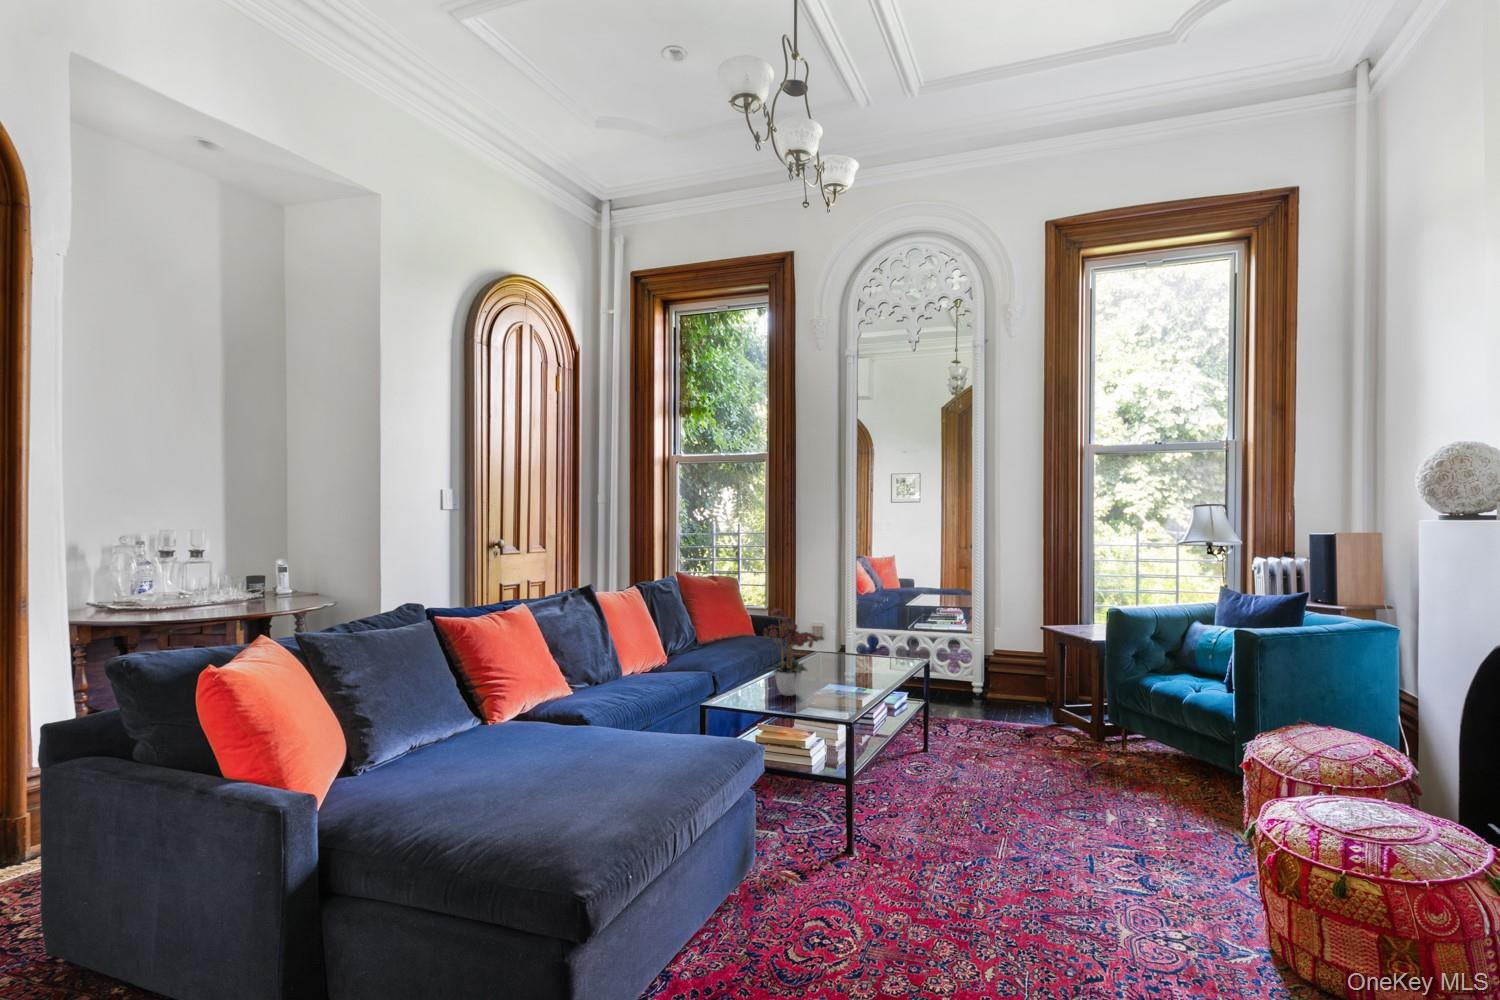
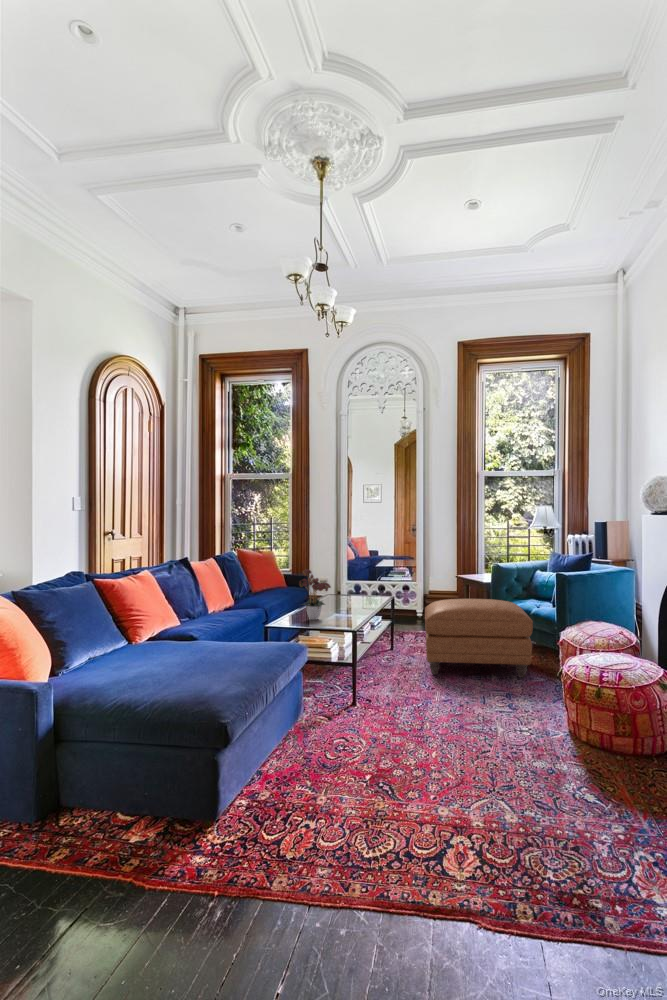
ottoman: none [985,669,1188,820] -> present [425,599,533,678]

